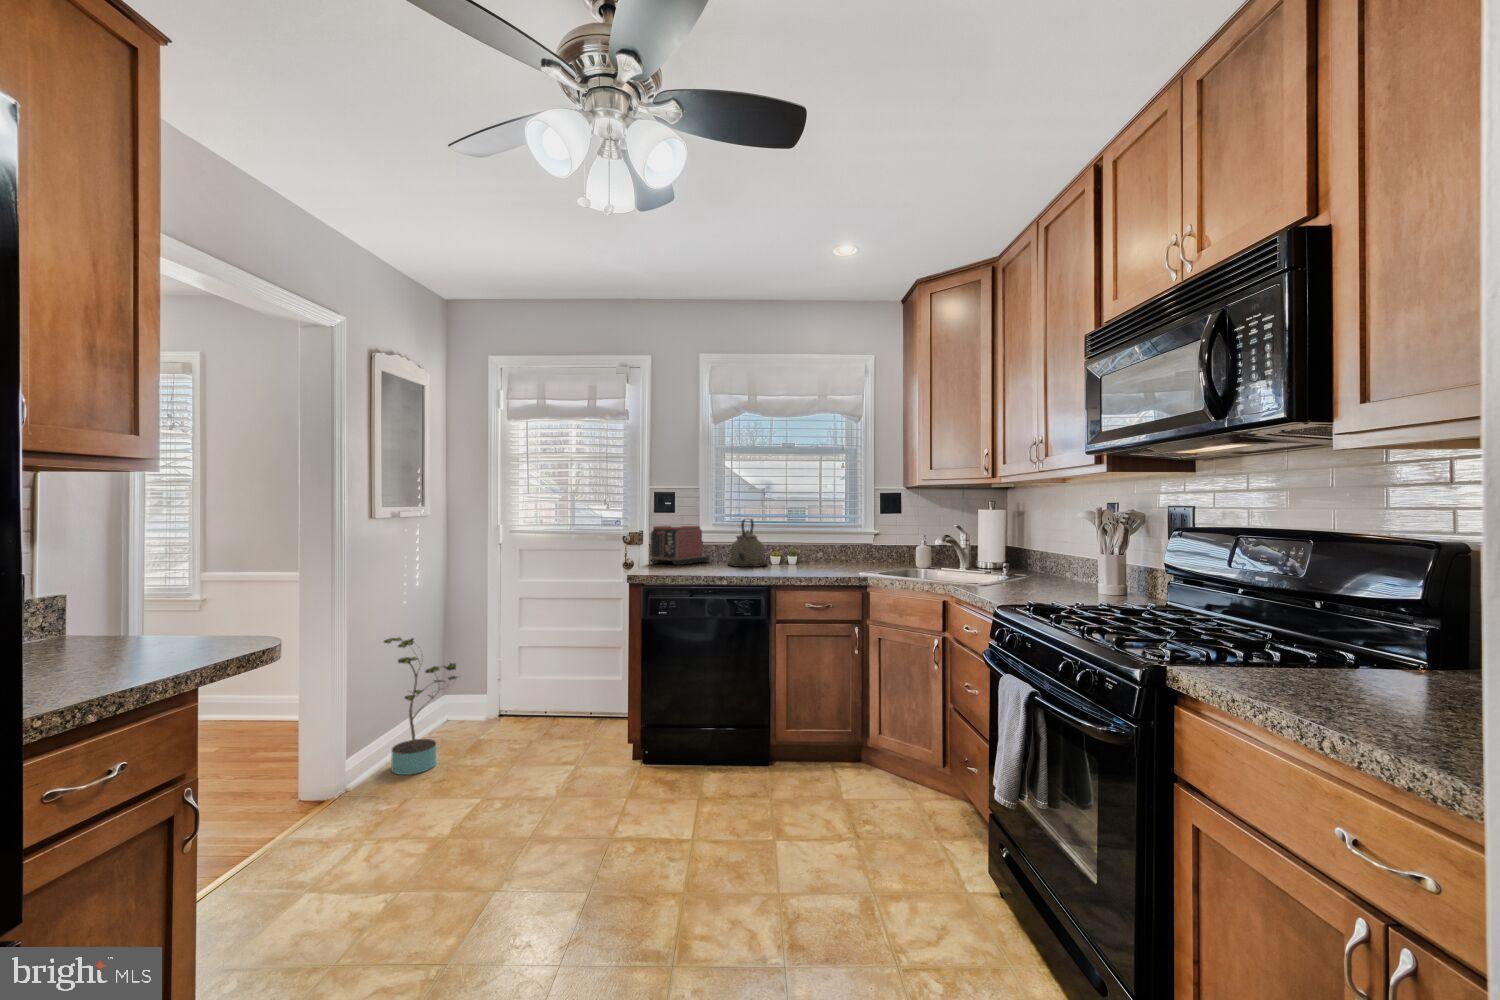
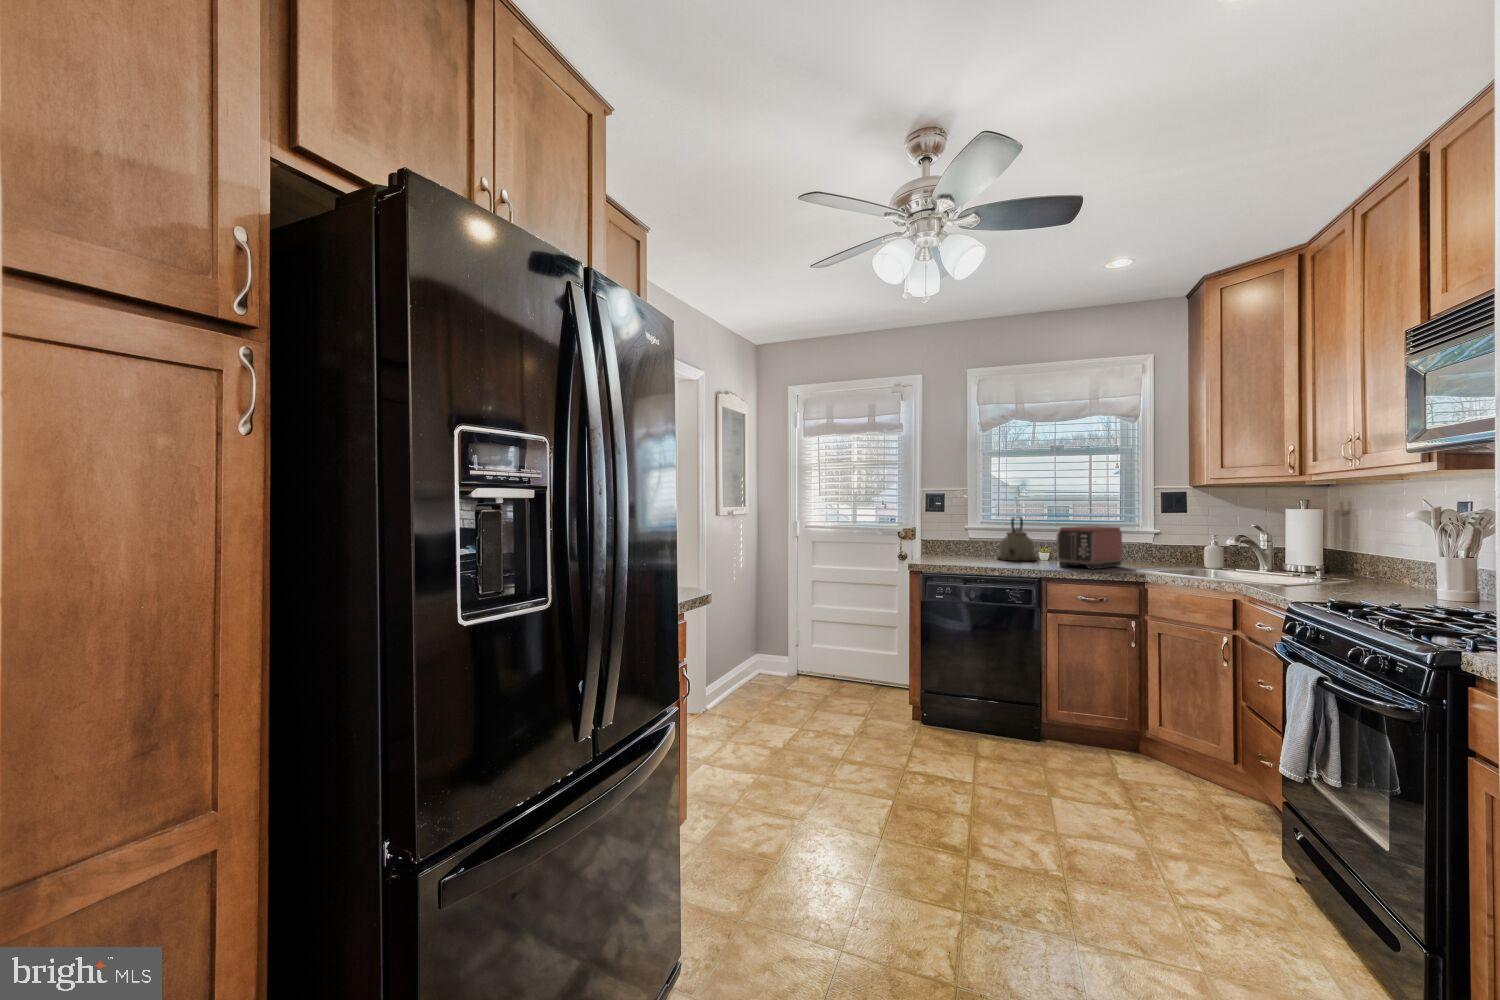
toaster: present [650,526,709,565] -> present [1057,526,1122,569]
potted plant: present [384,637,457,775] -> none [720,605,774,710]

